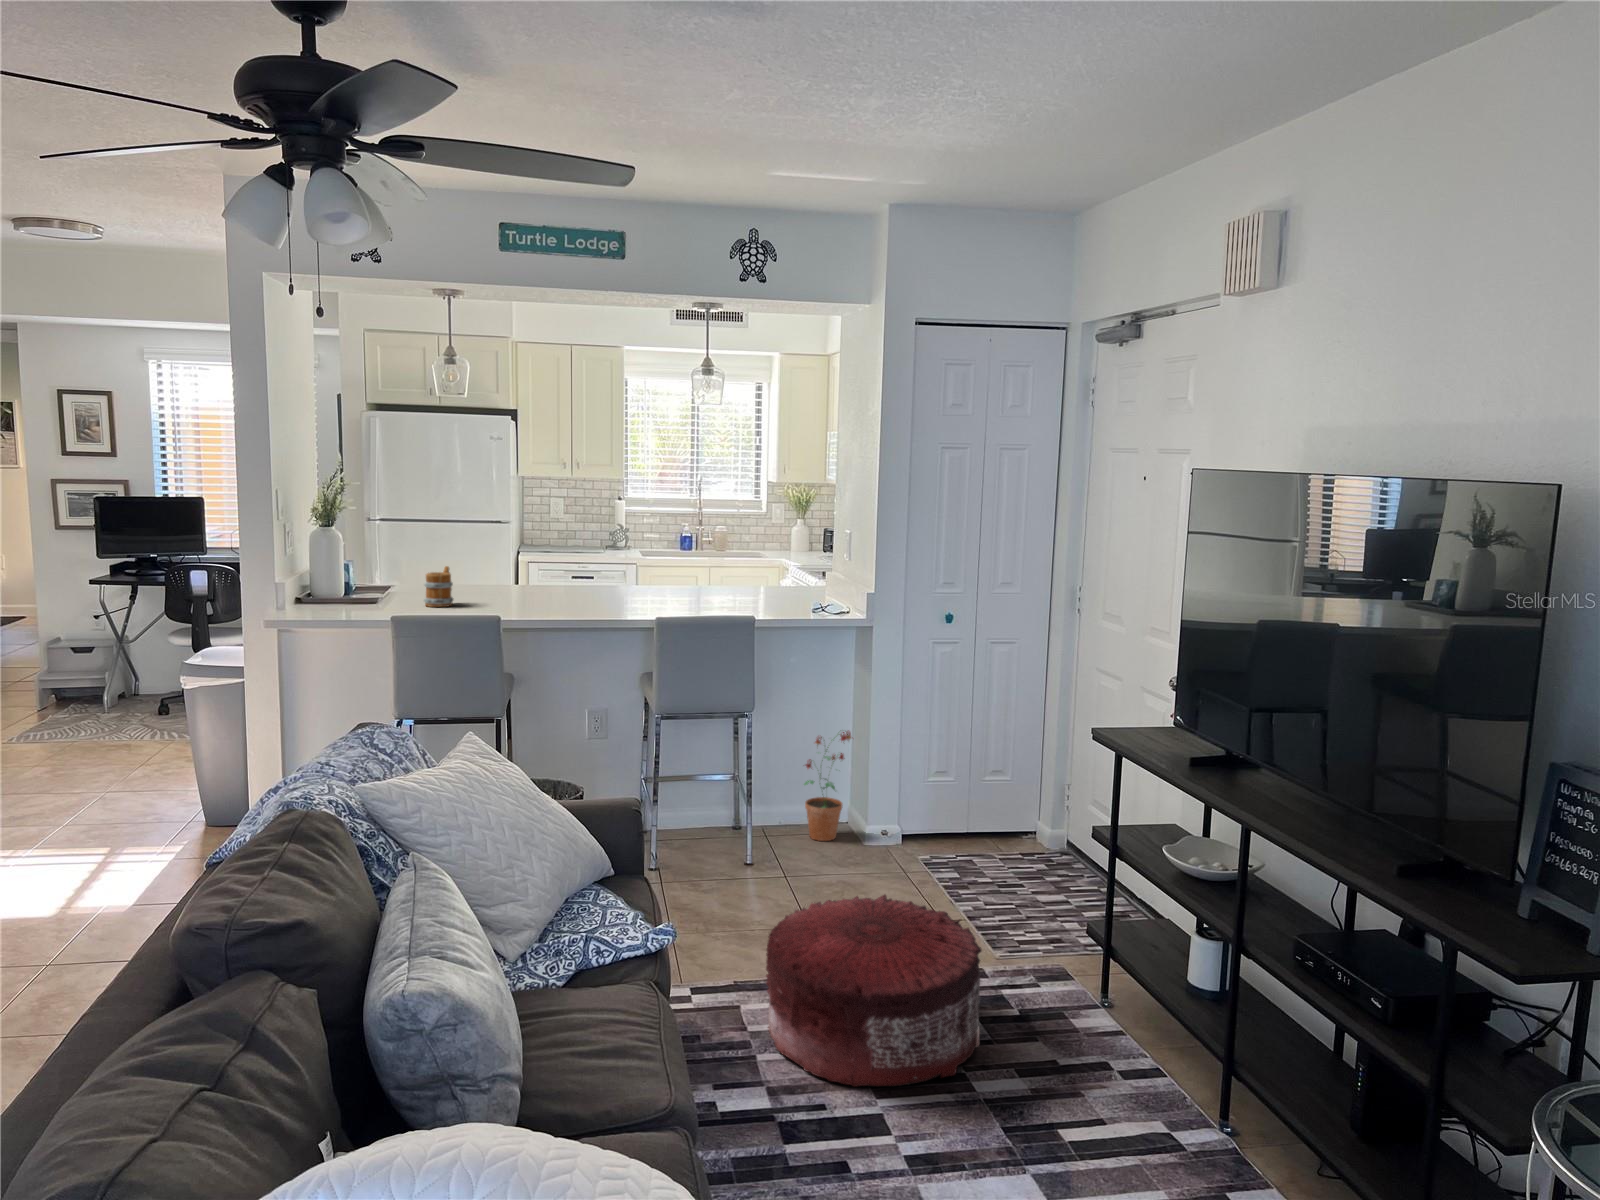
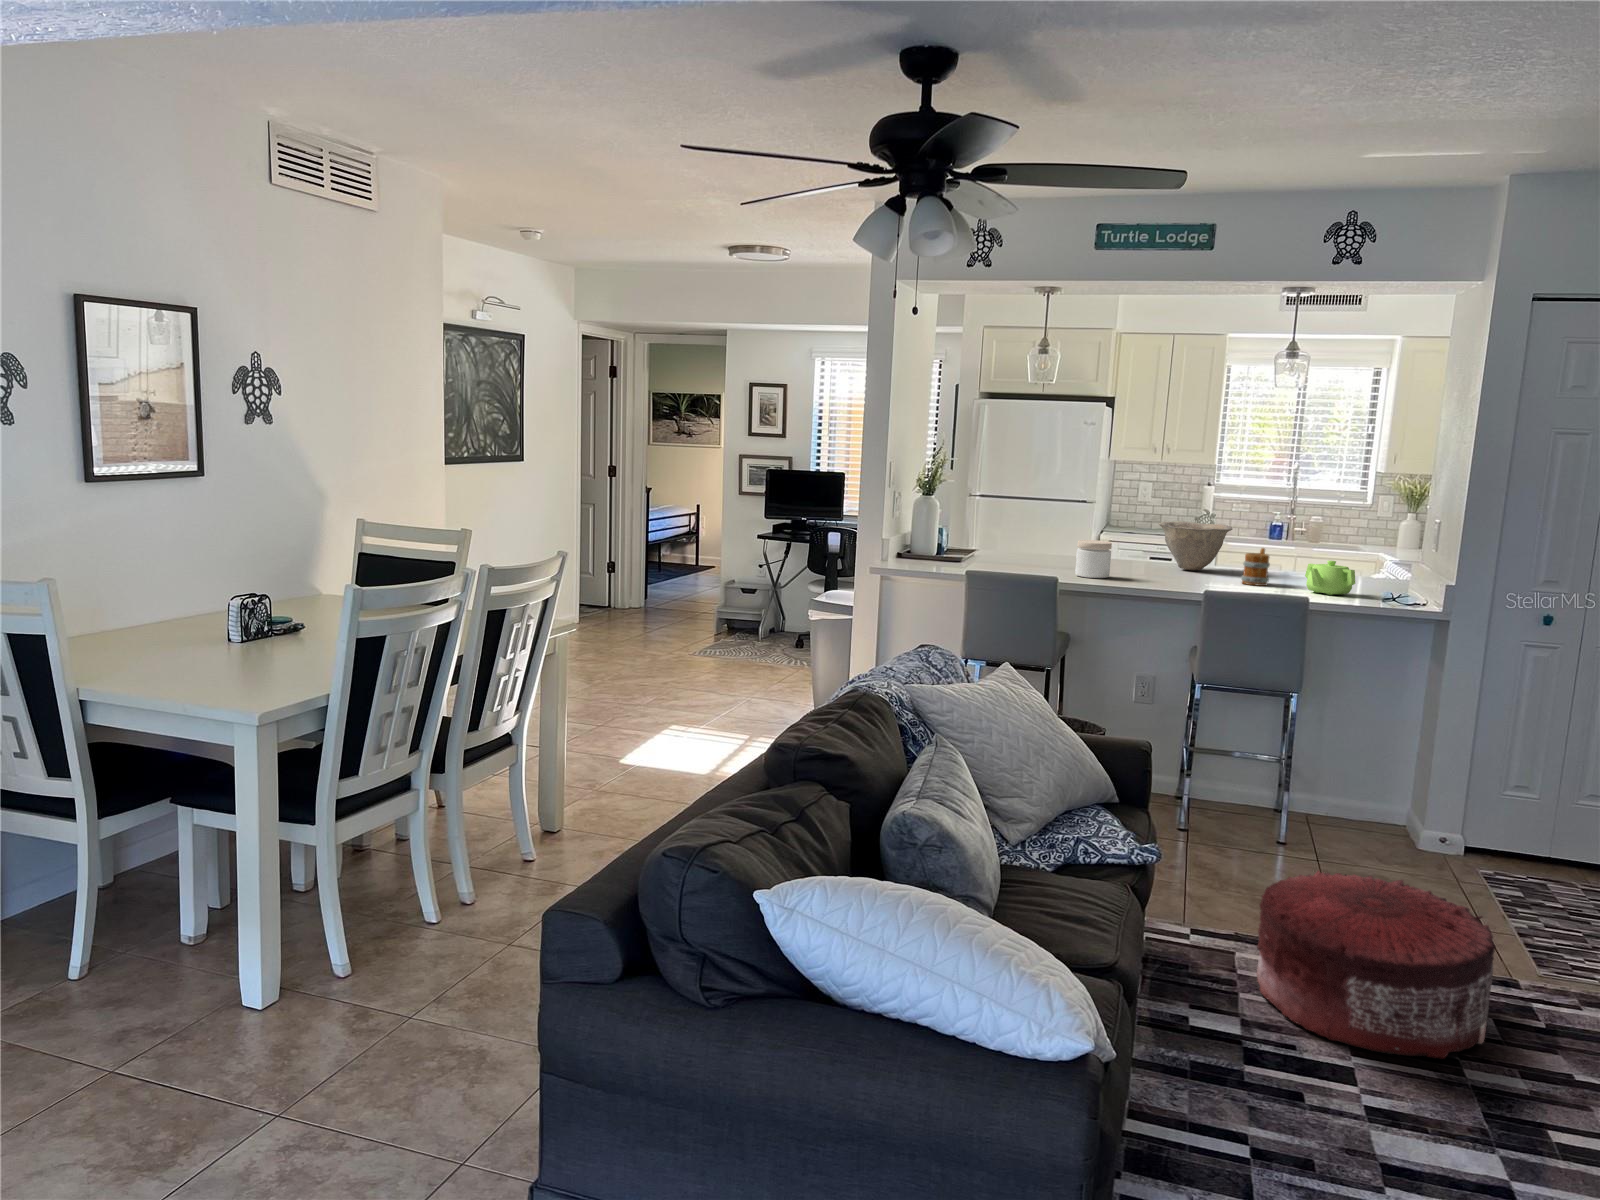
bowl: none [589,542,663,592] -> present [1159,521,1232,570]
mug: present [424,566,453,607] -> present [1241,548,1270,586]
jar: none [512,569,549,611] -> present [1075,540,1112,578]
teapot: none [741,575,788,610] -> present [1305,561,1355,595]
potted plant: present [804,731,851,841] -> none [1352,727,1419,839]

